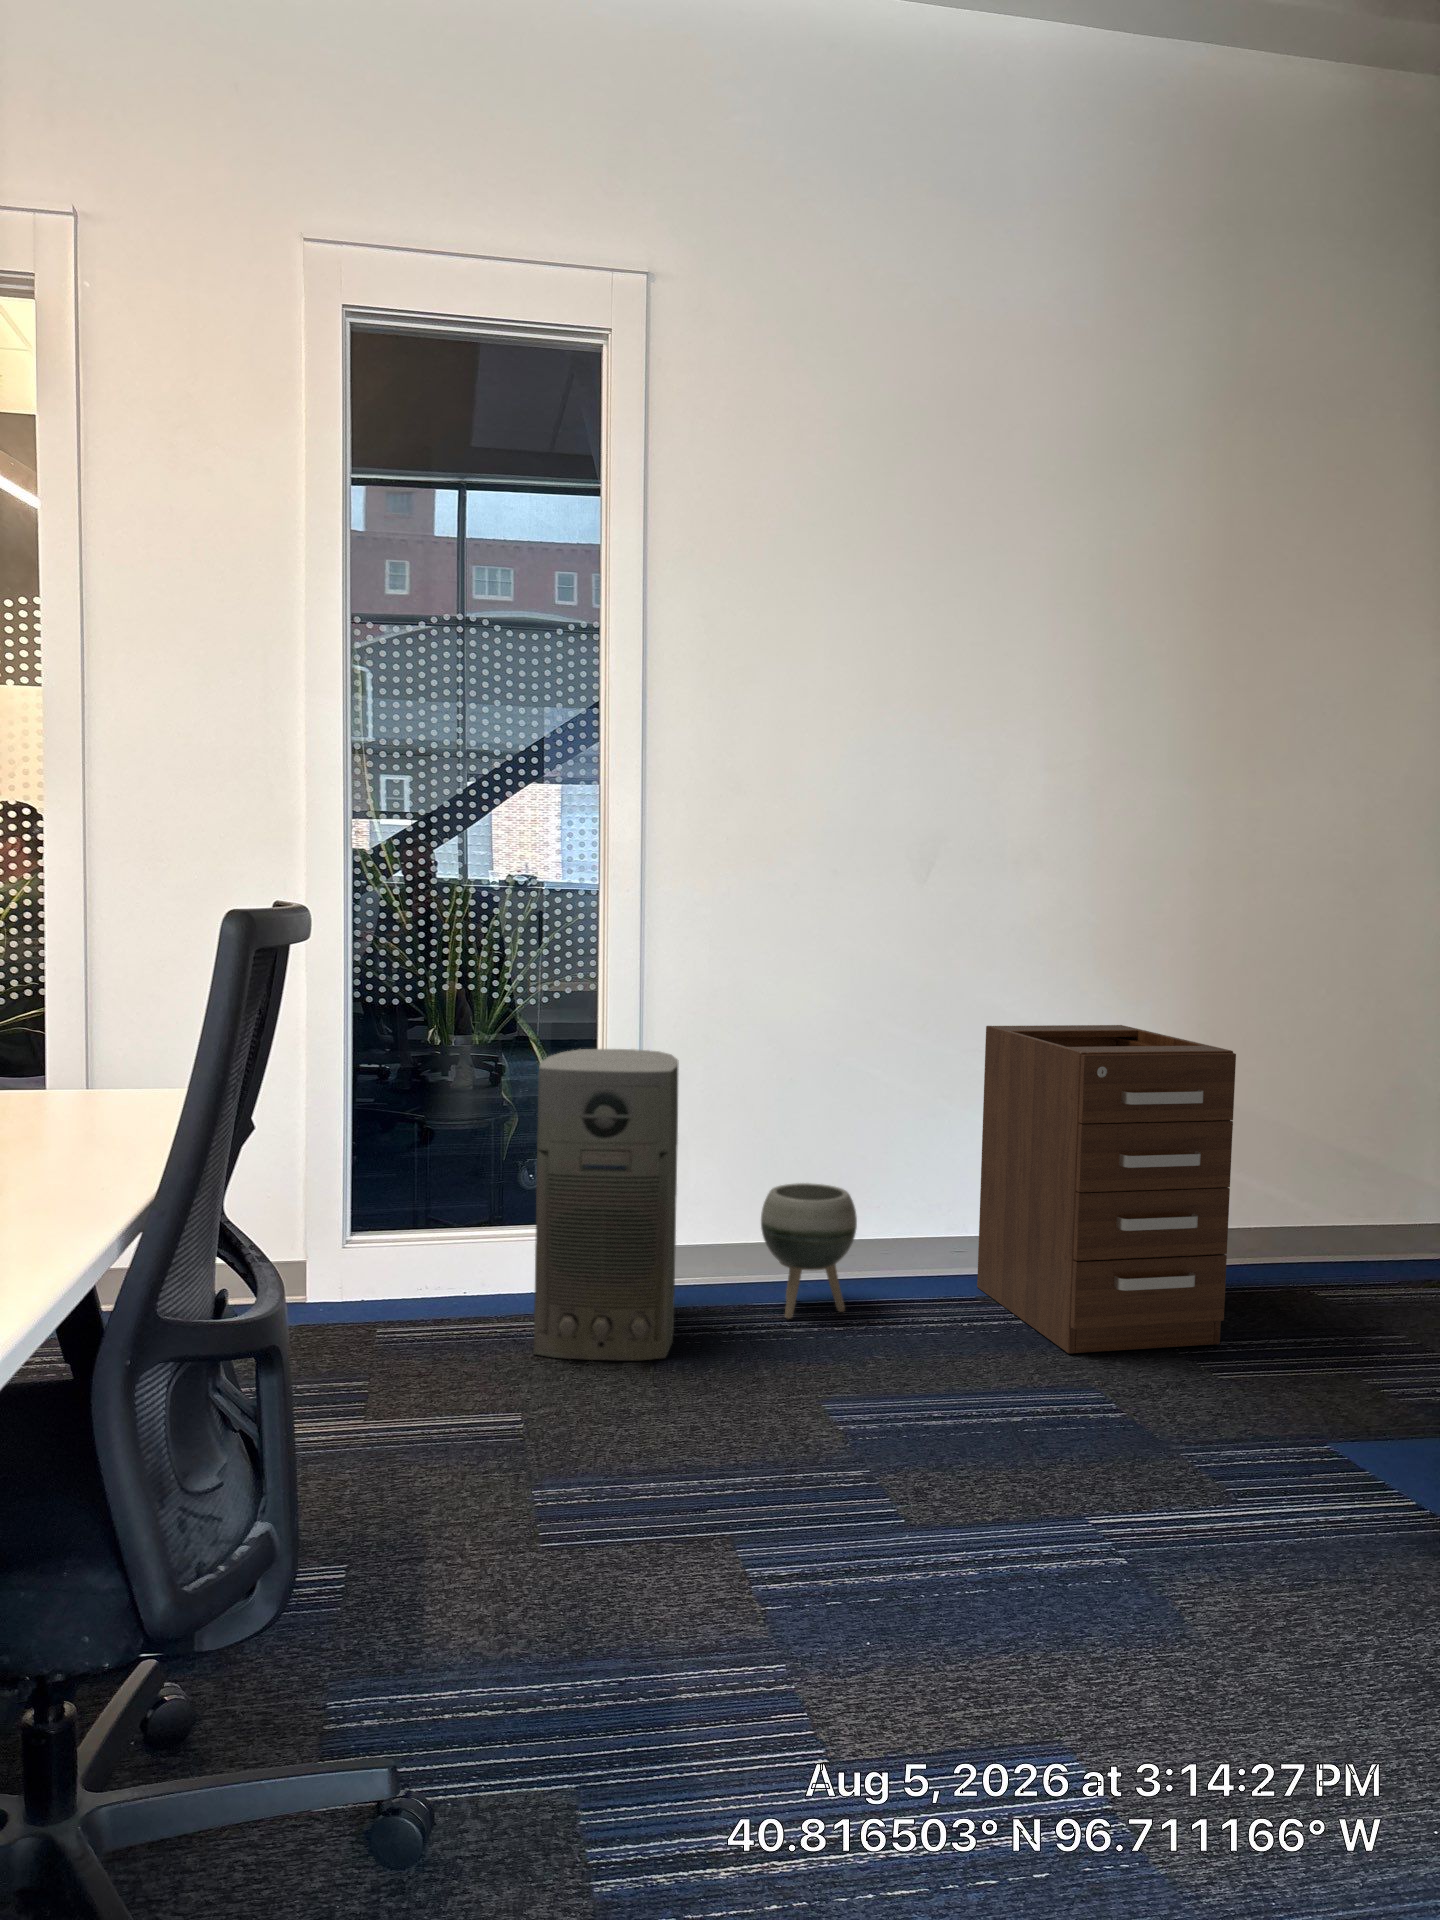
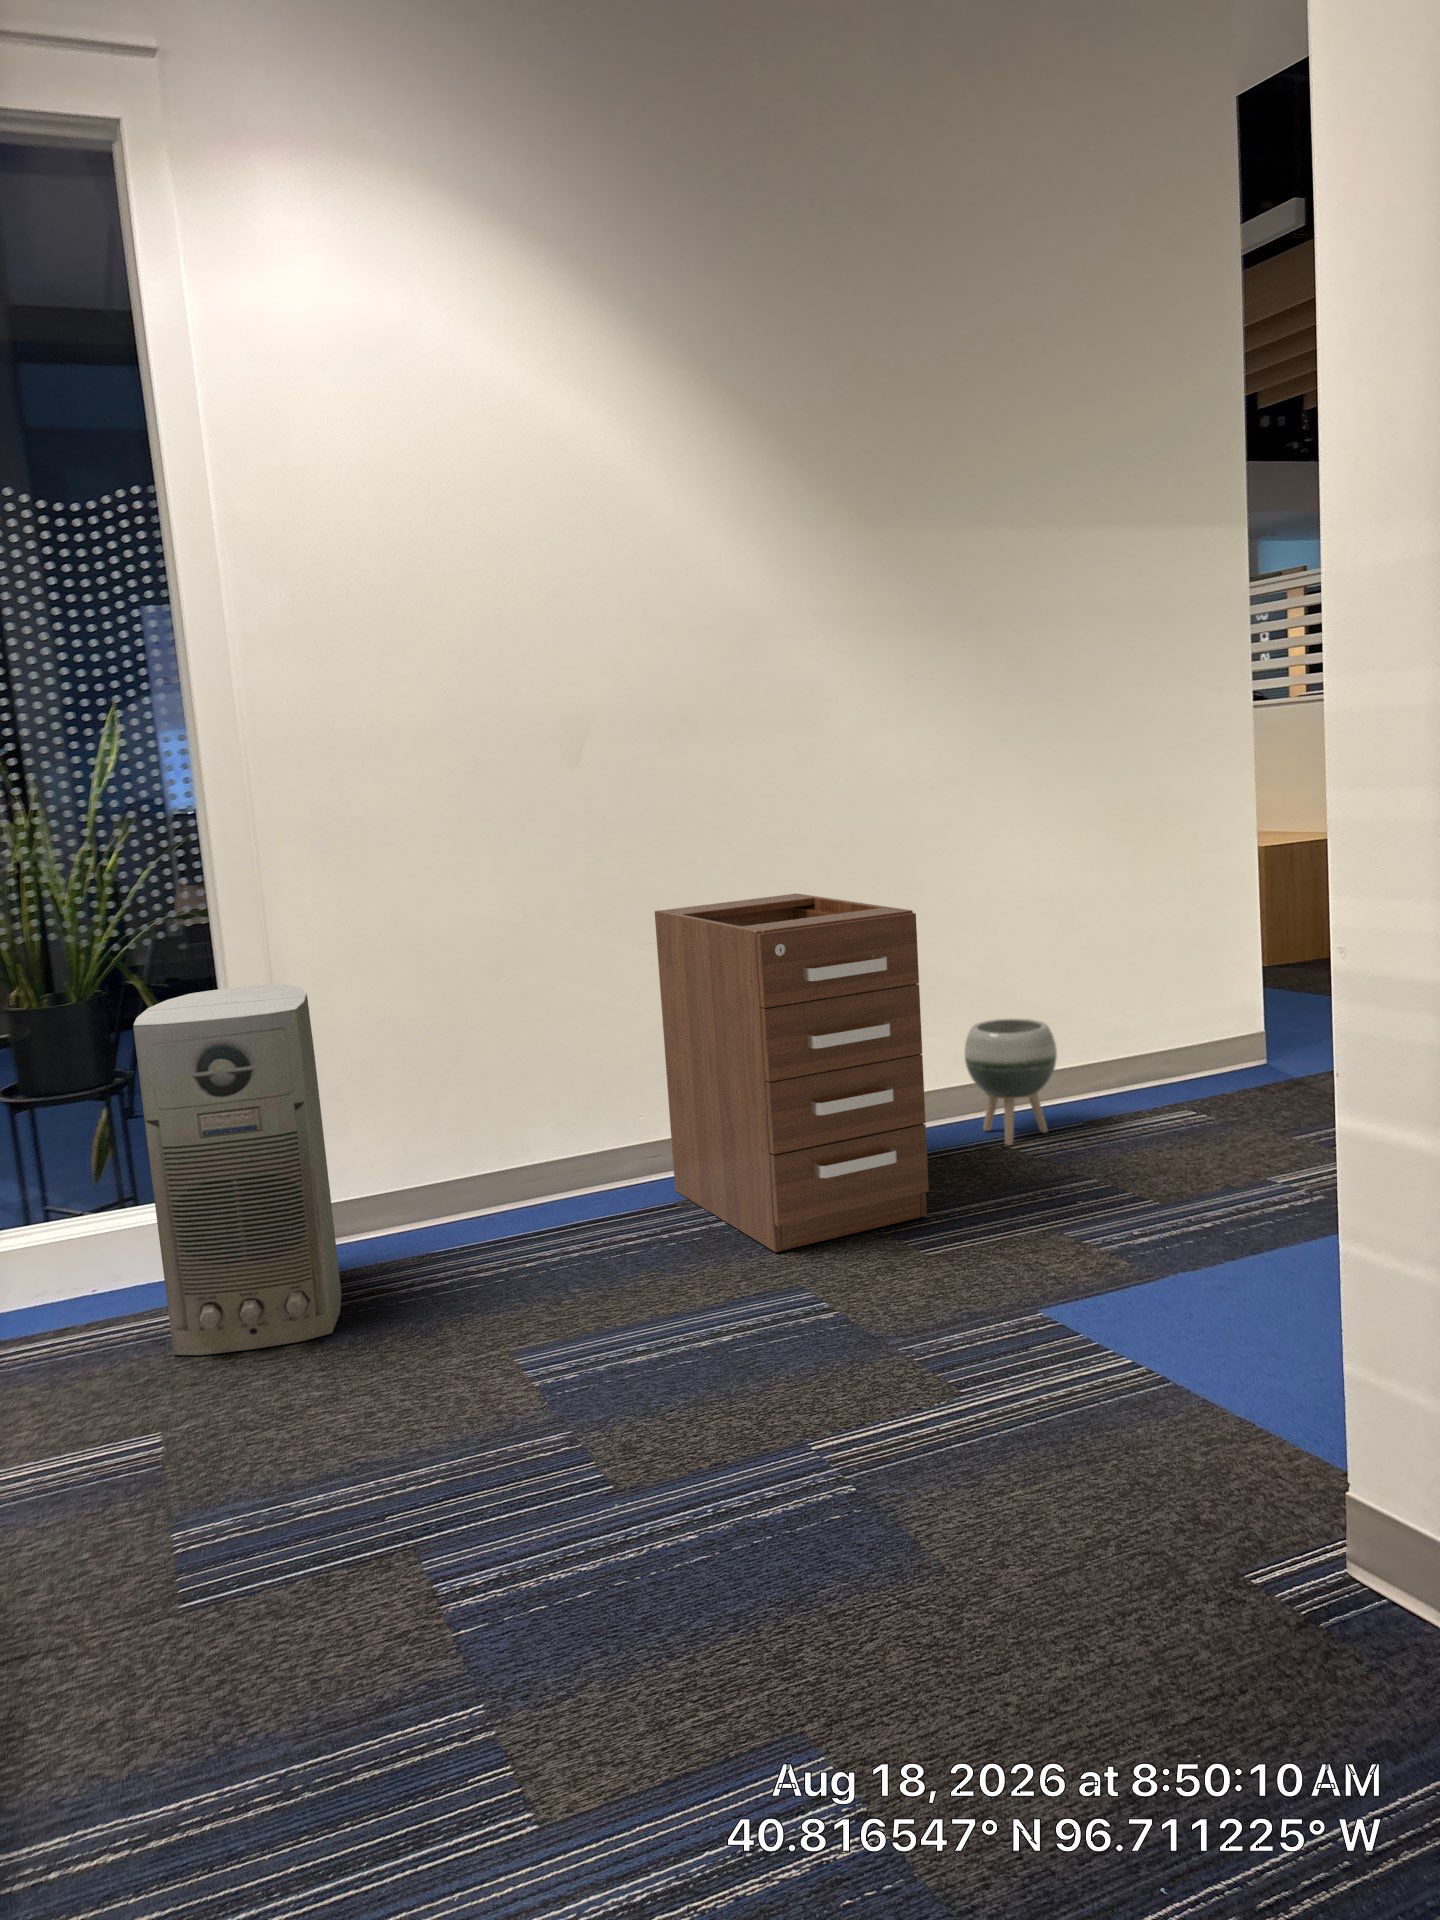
planter: present [761,1183,857,1319] -> present [965,1019,1057,1145]

